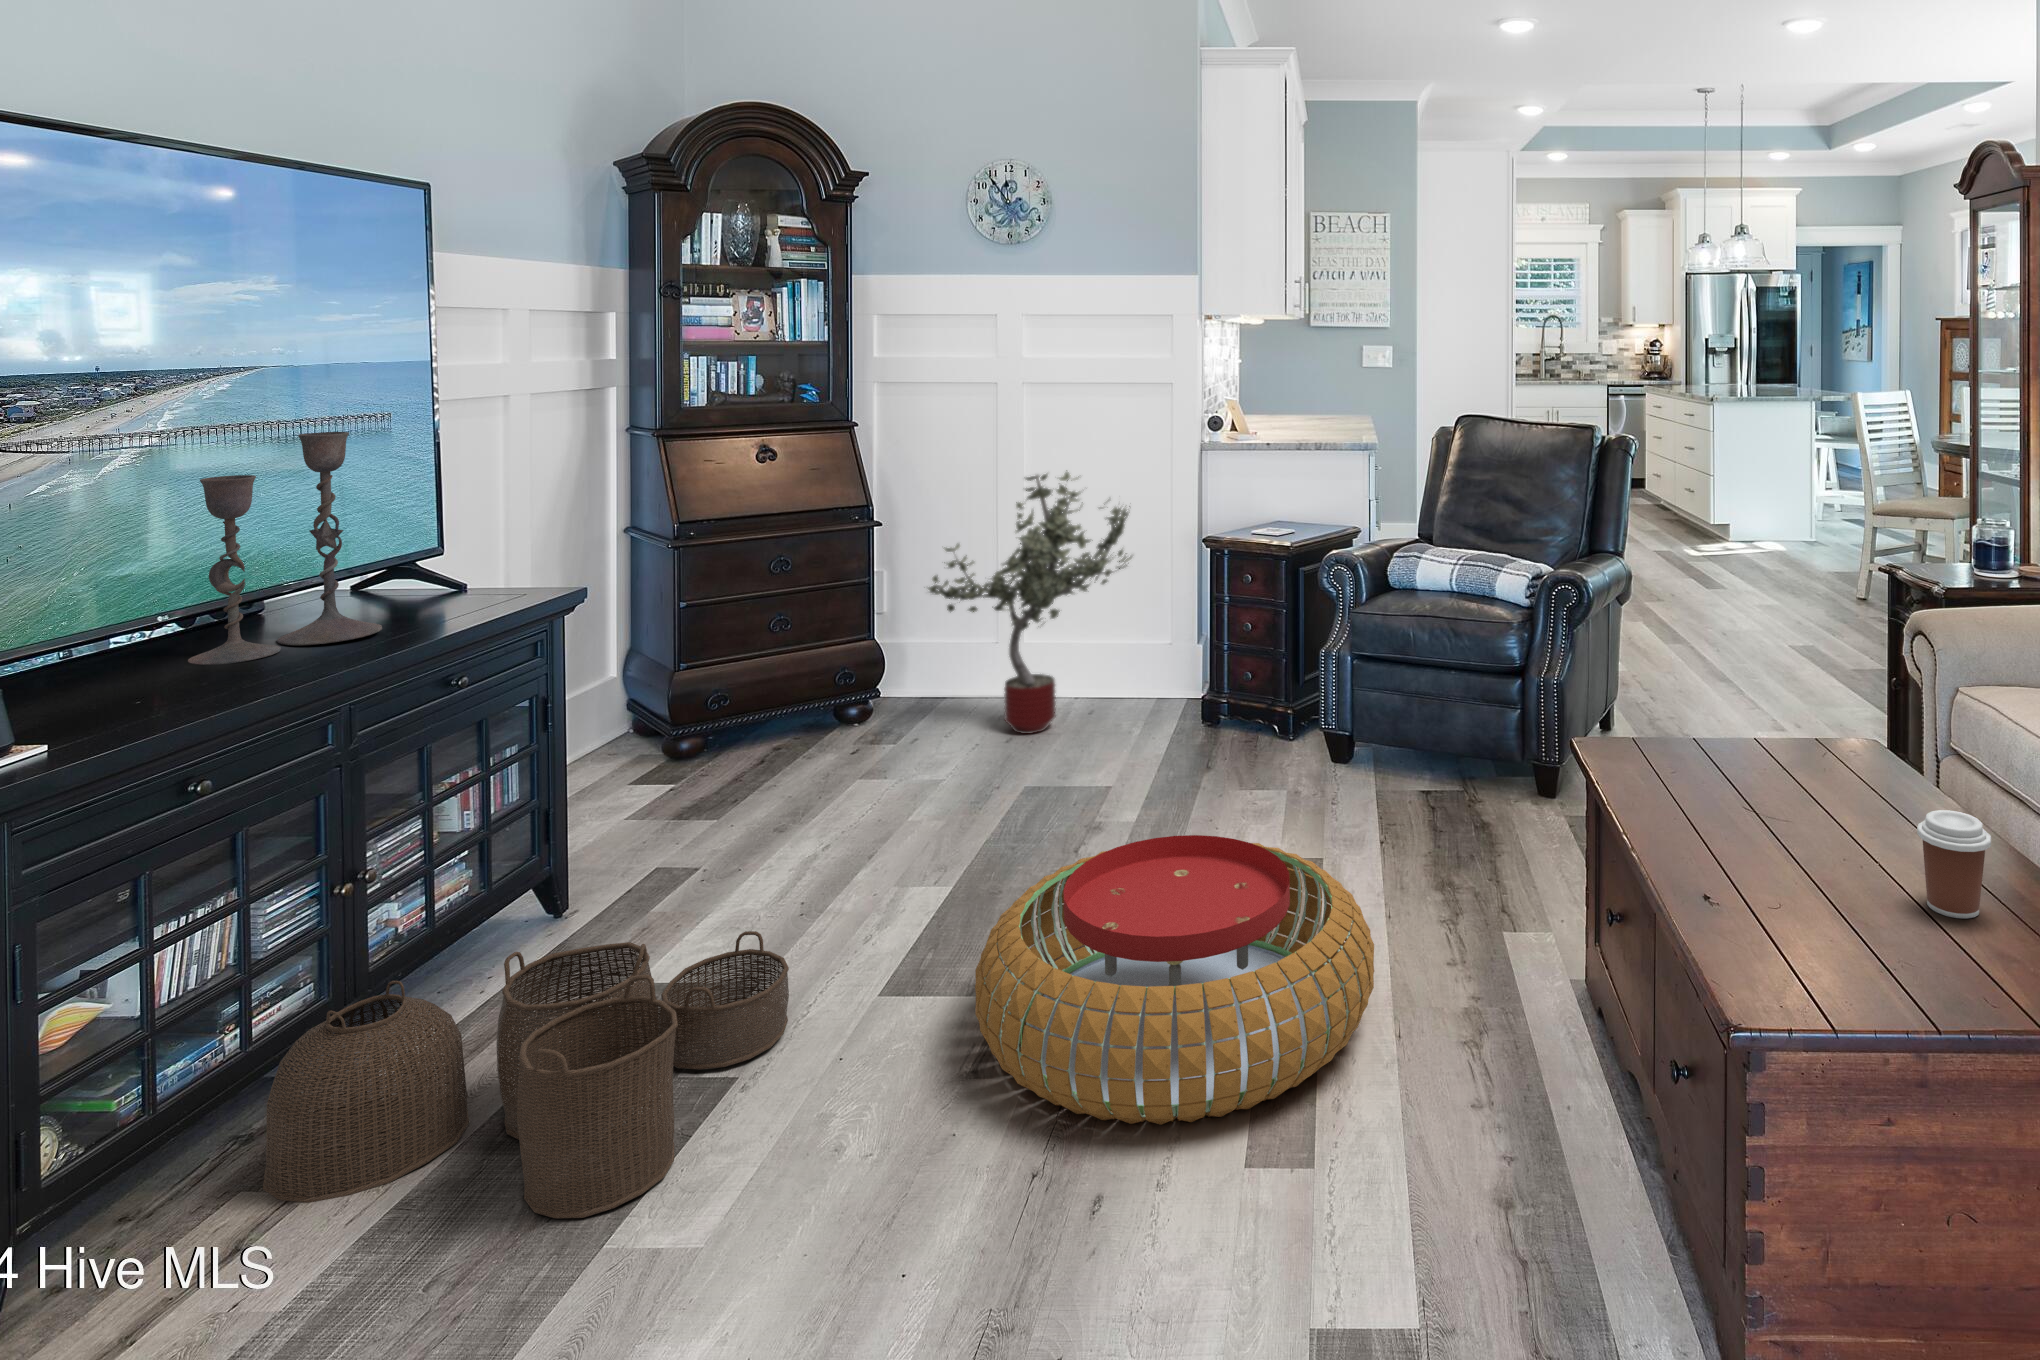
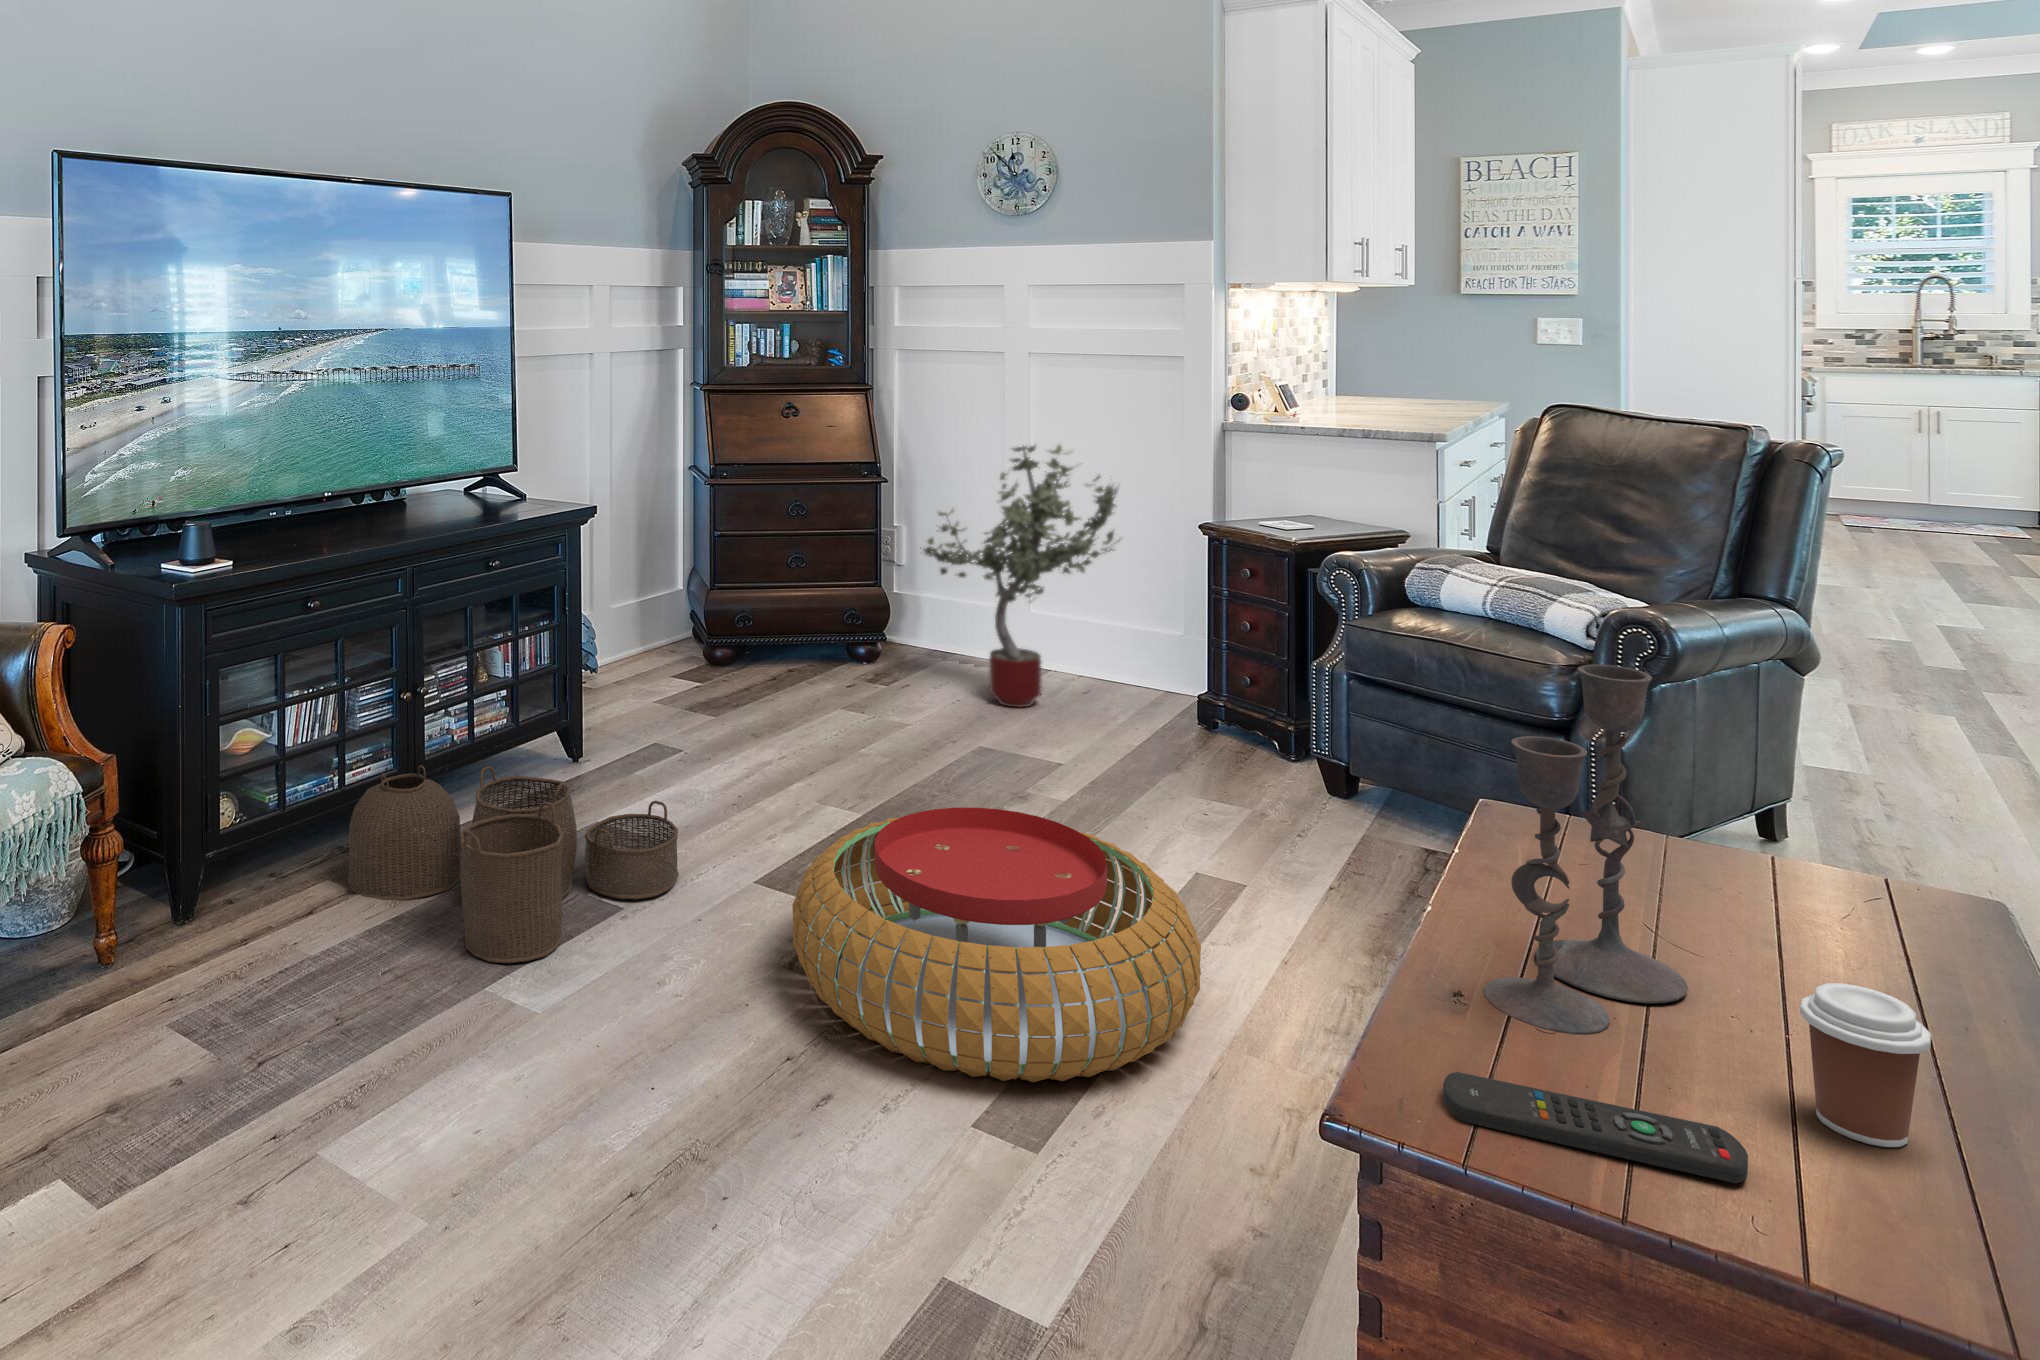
candlestick: present [188,432,382,665] -> present [1484,664,1688,1034]
remote control: none [1772,938,1958,997] -> present [1443,1072,1748,1183]

